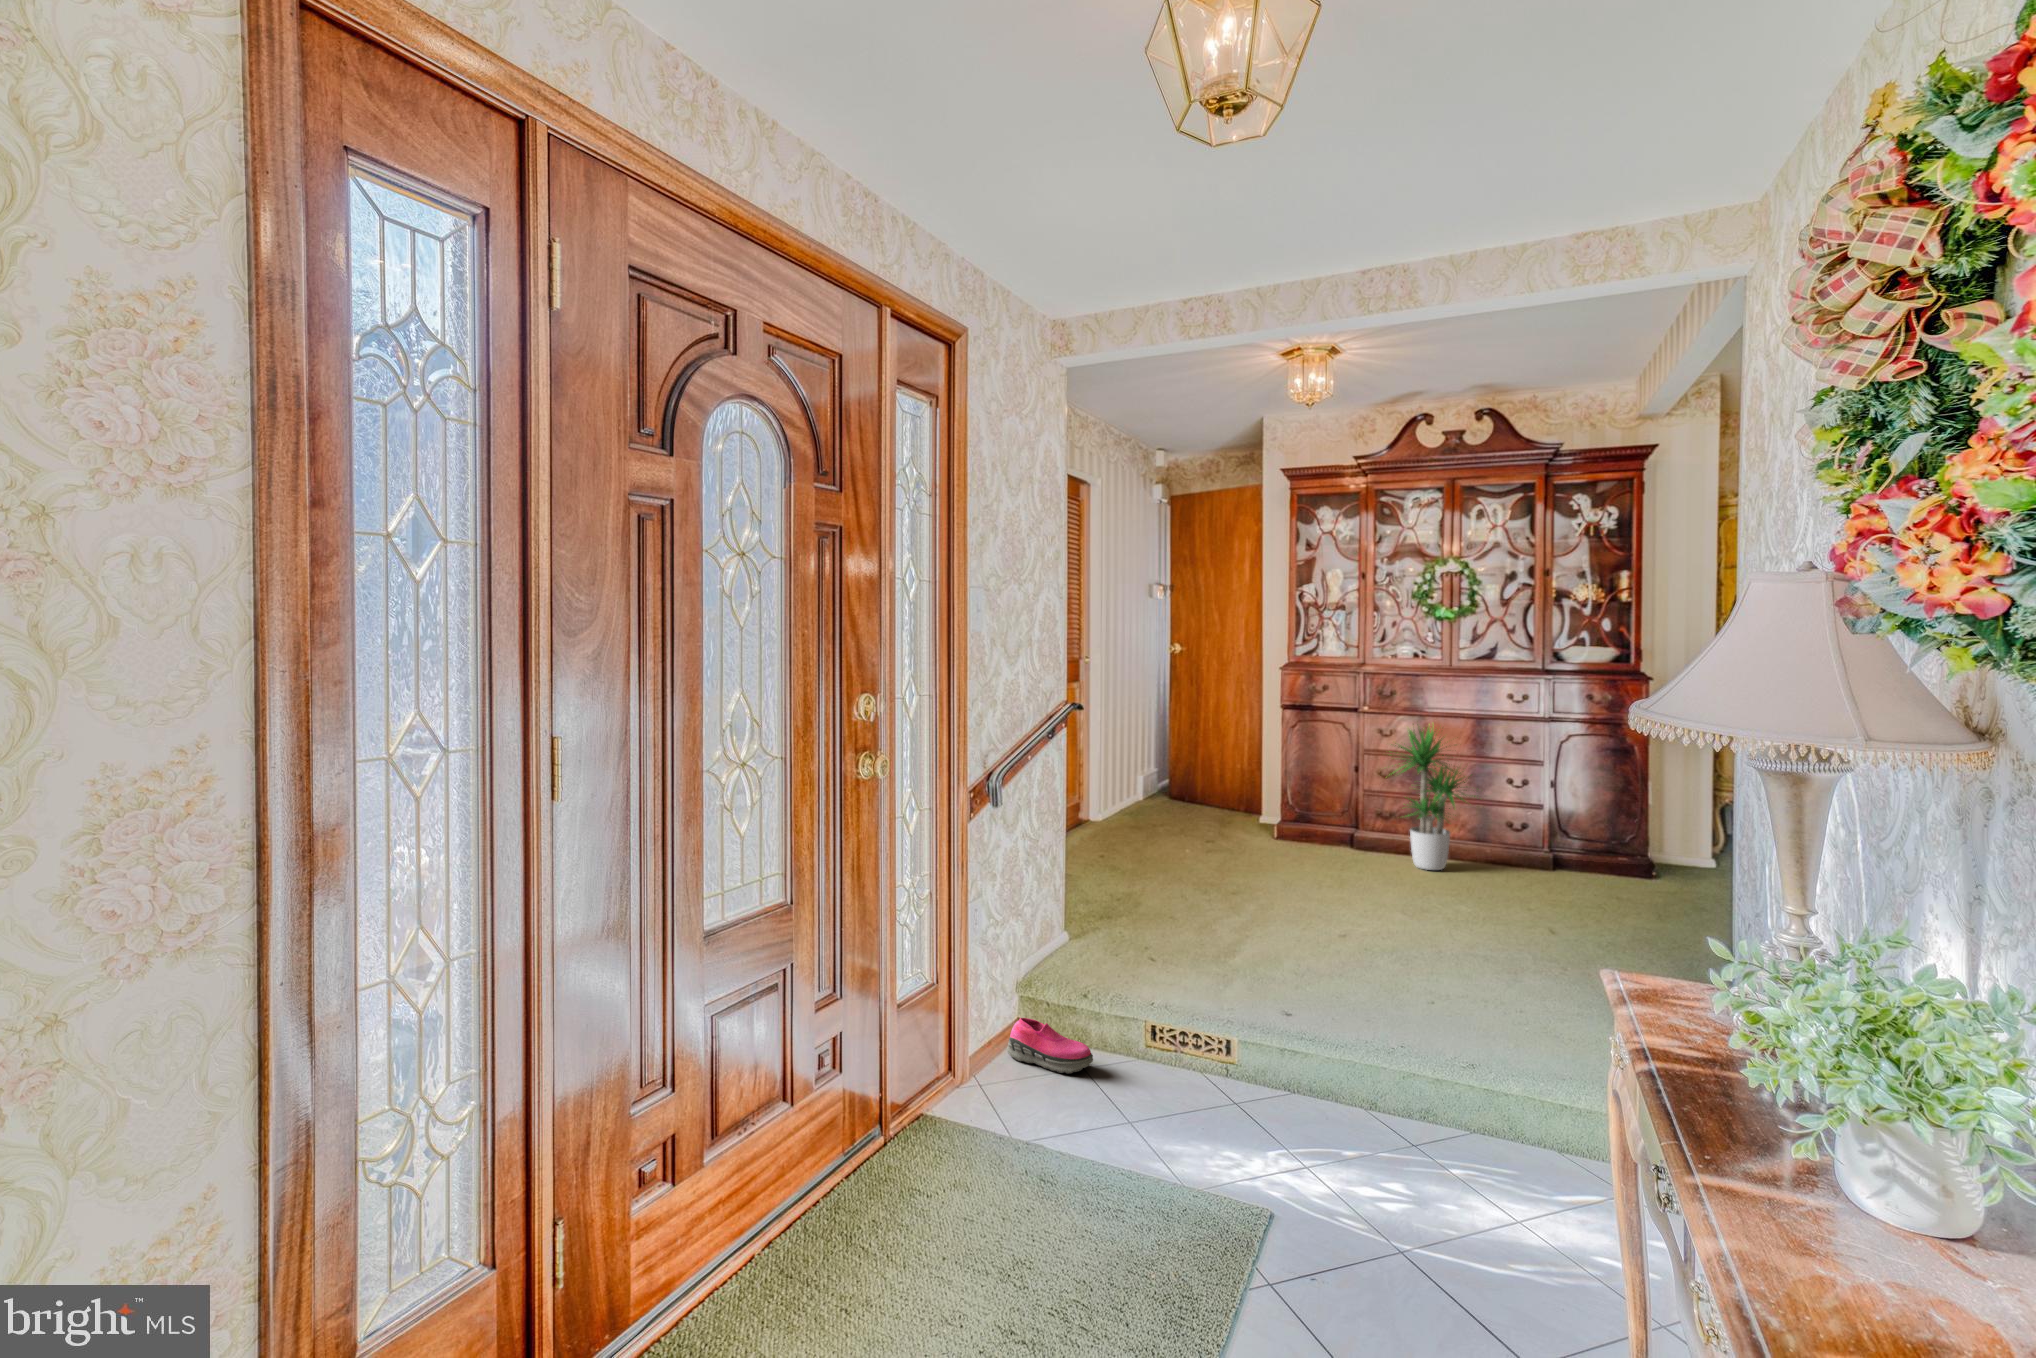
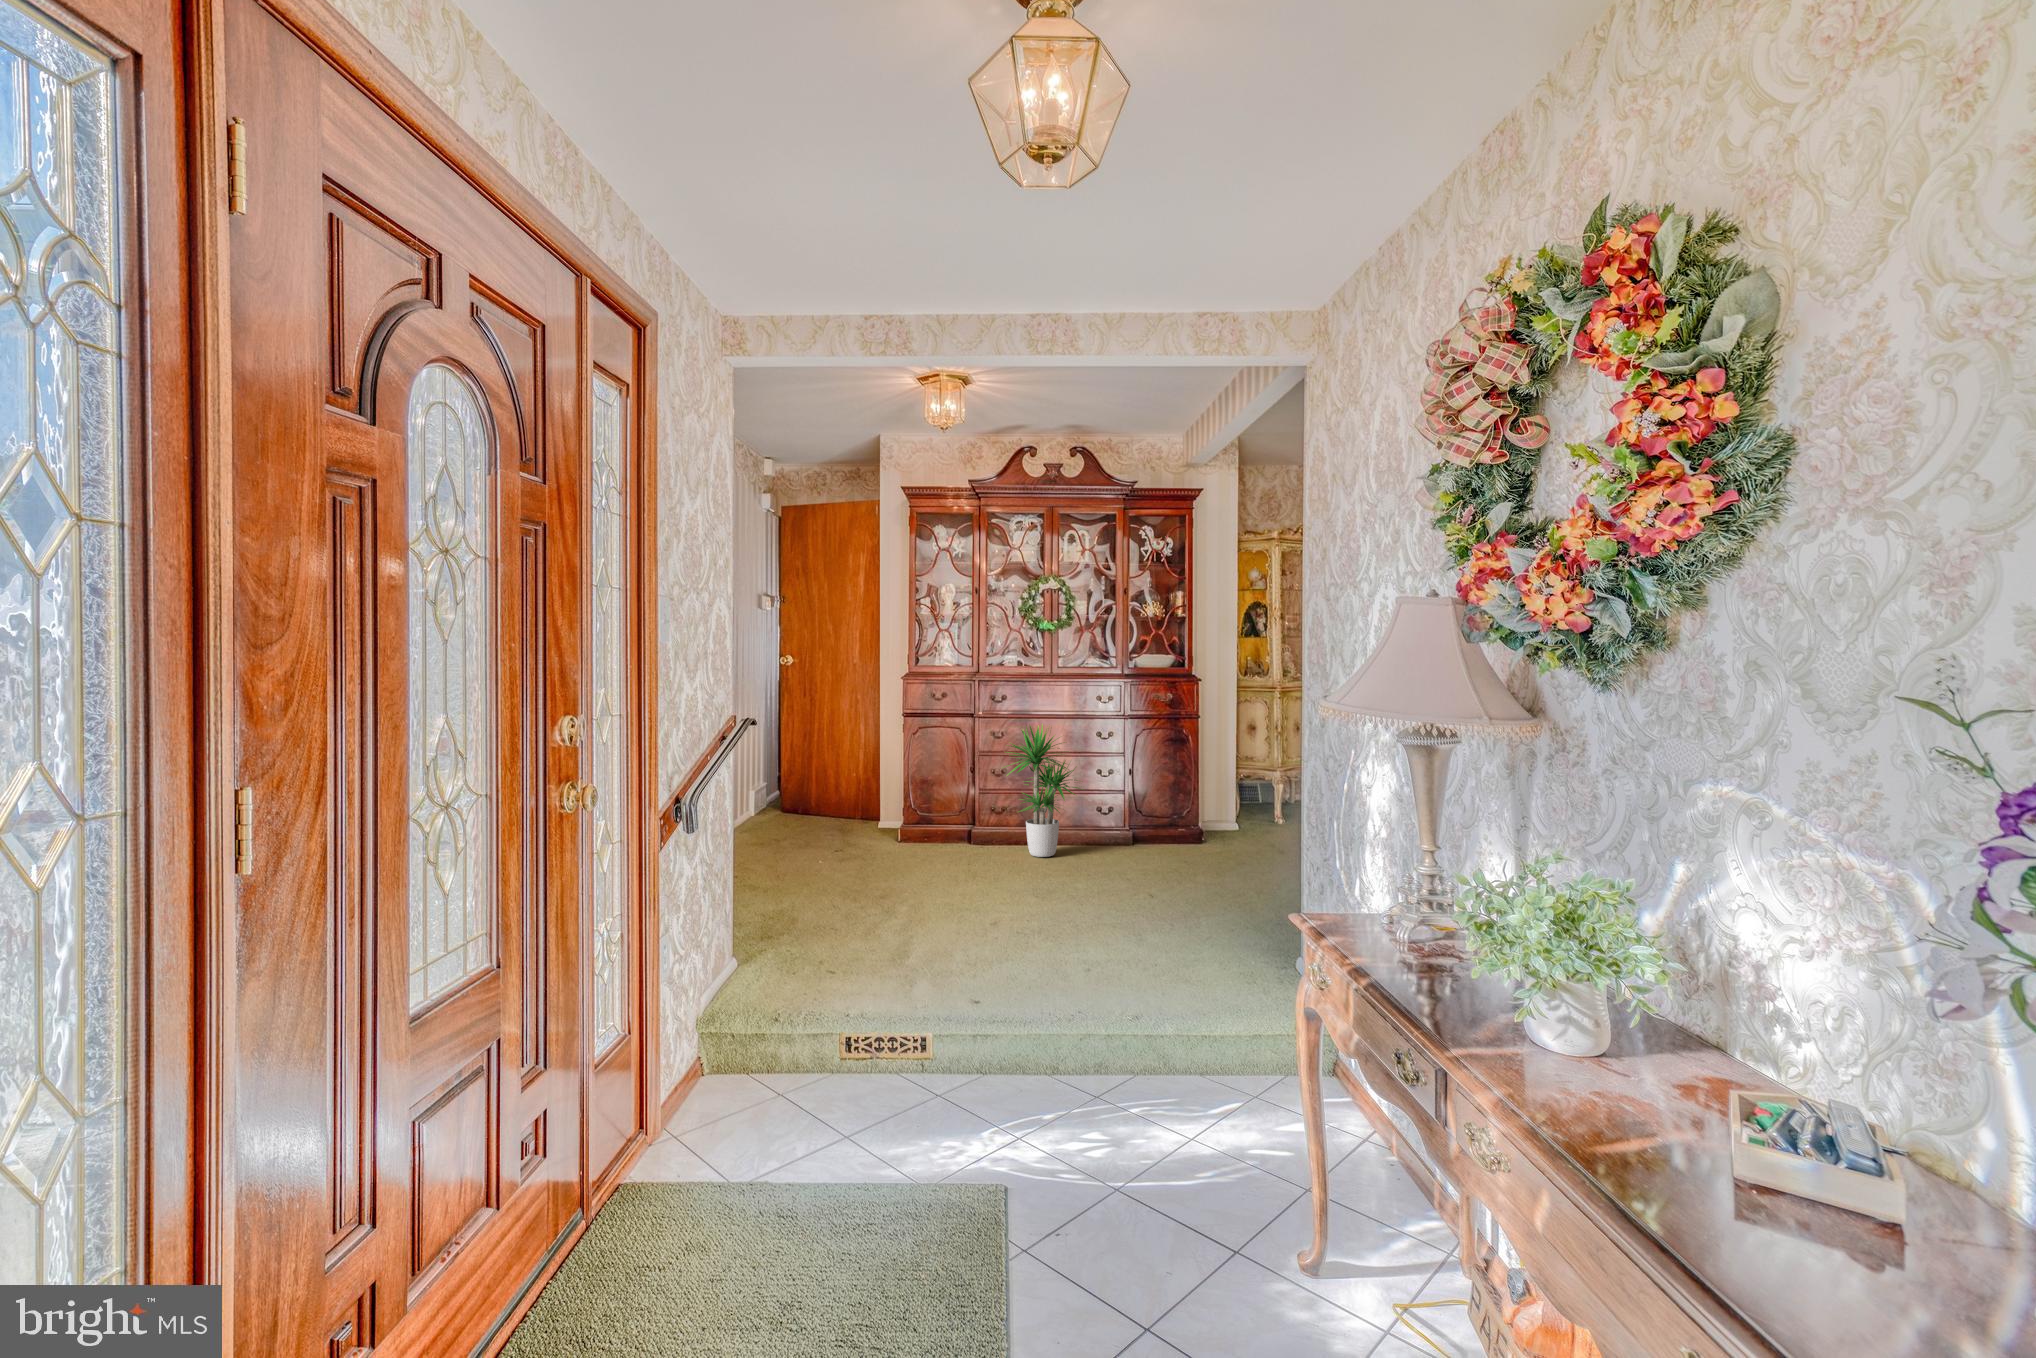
shoe: present [1007,1018,1093,1073] -> none [694,1059,793,1108]

